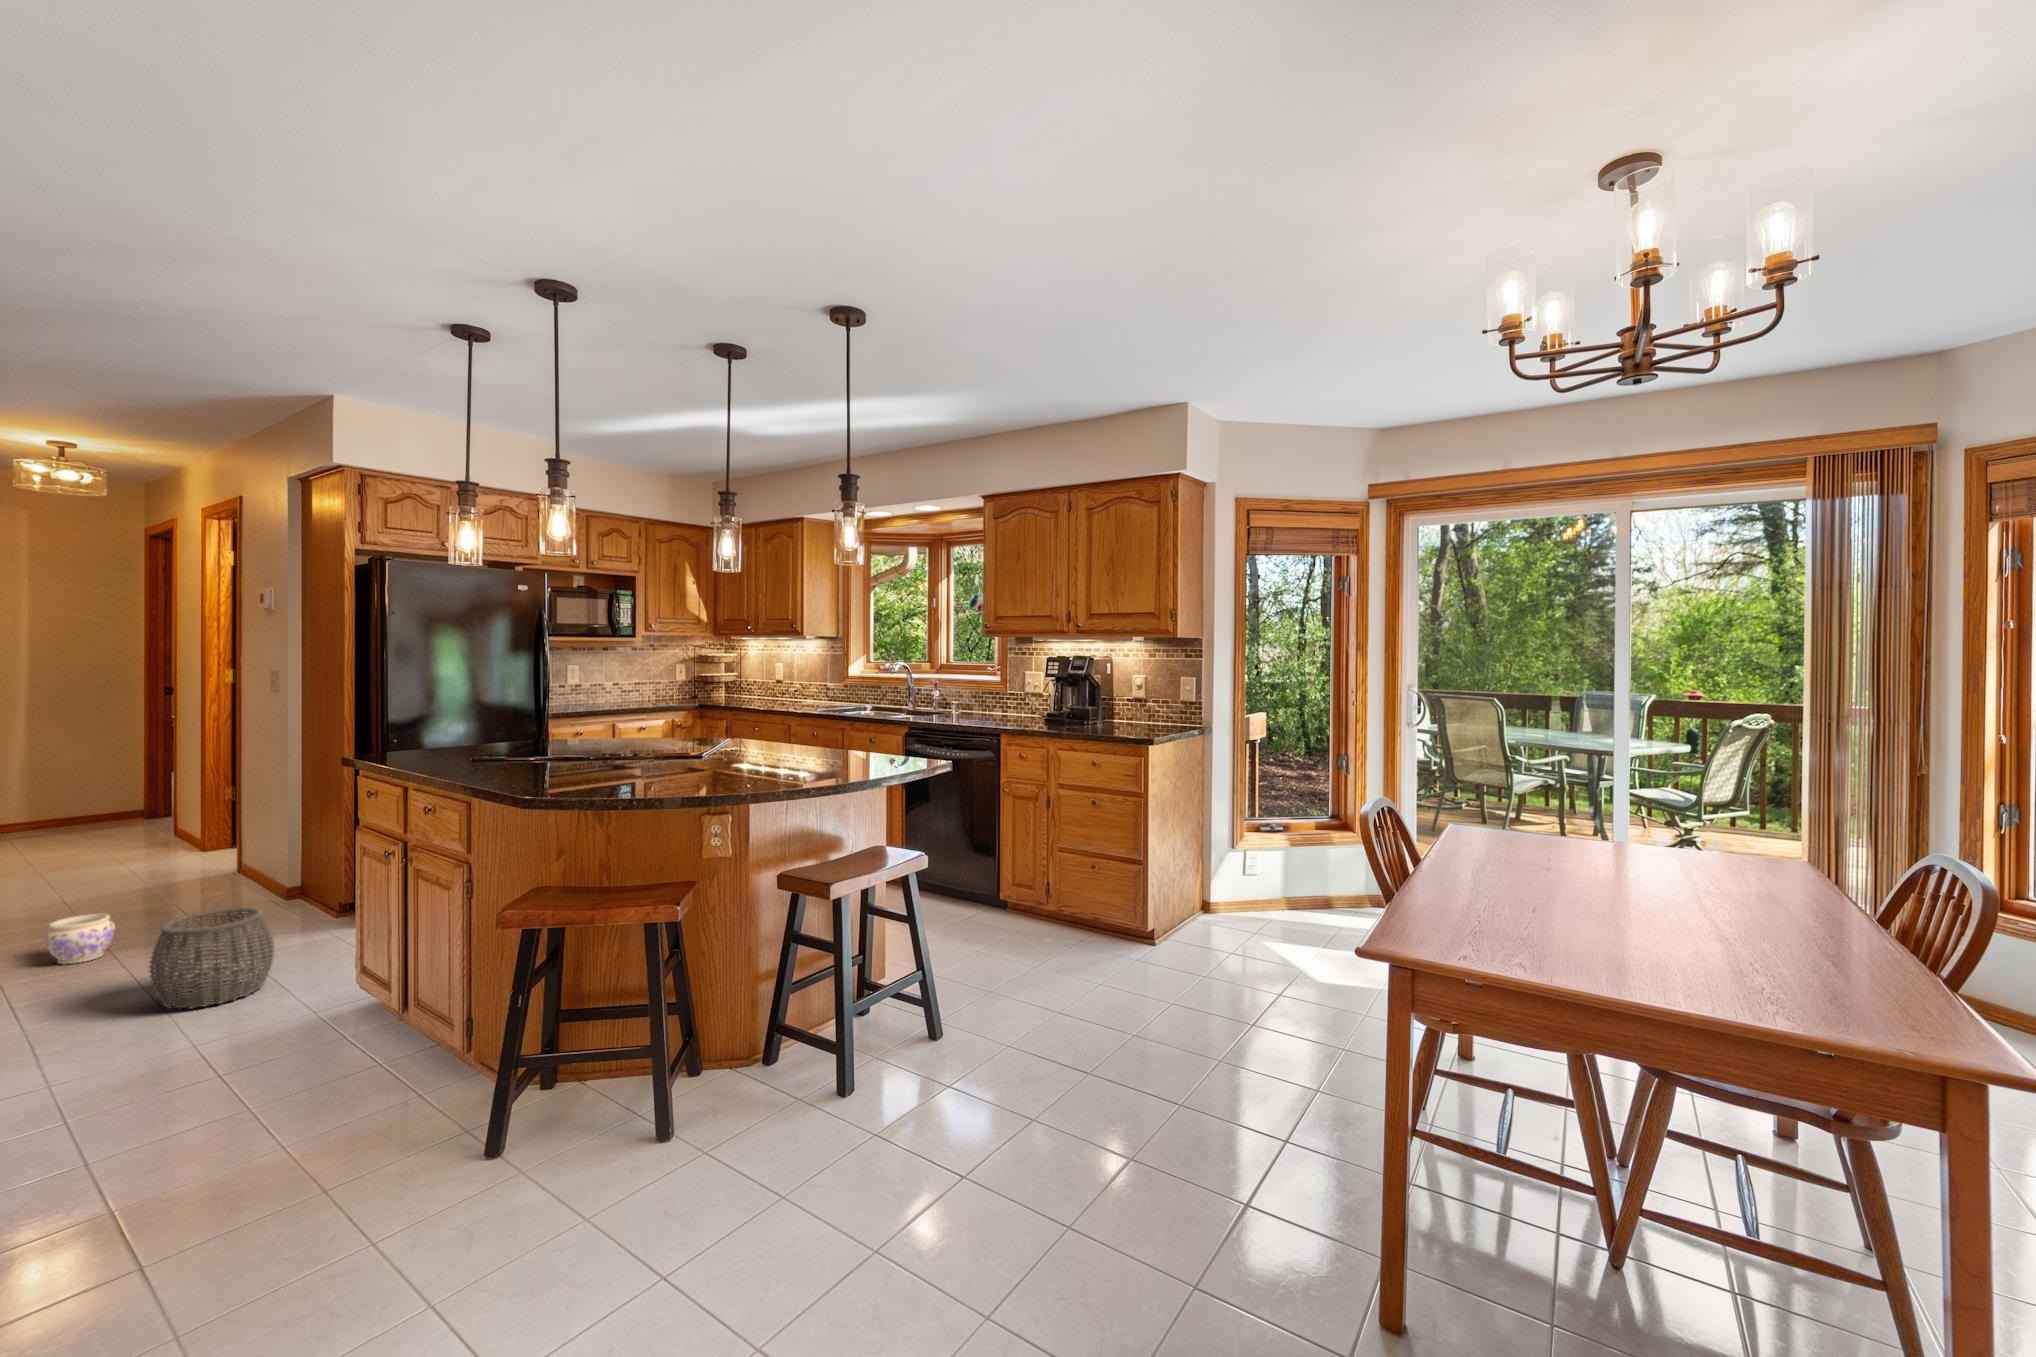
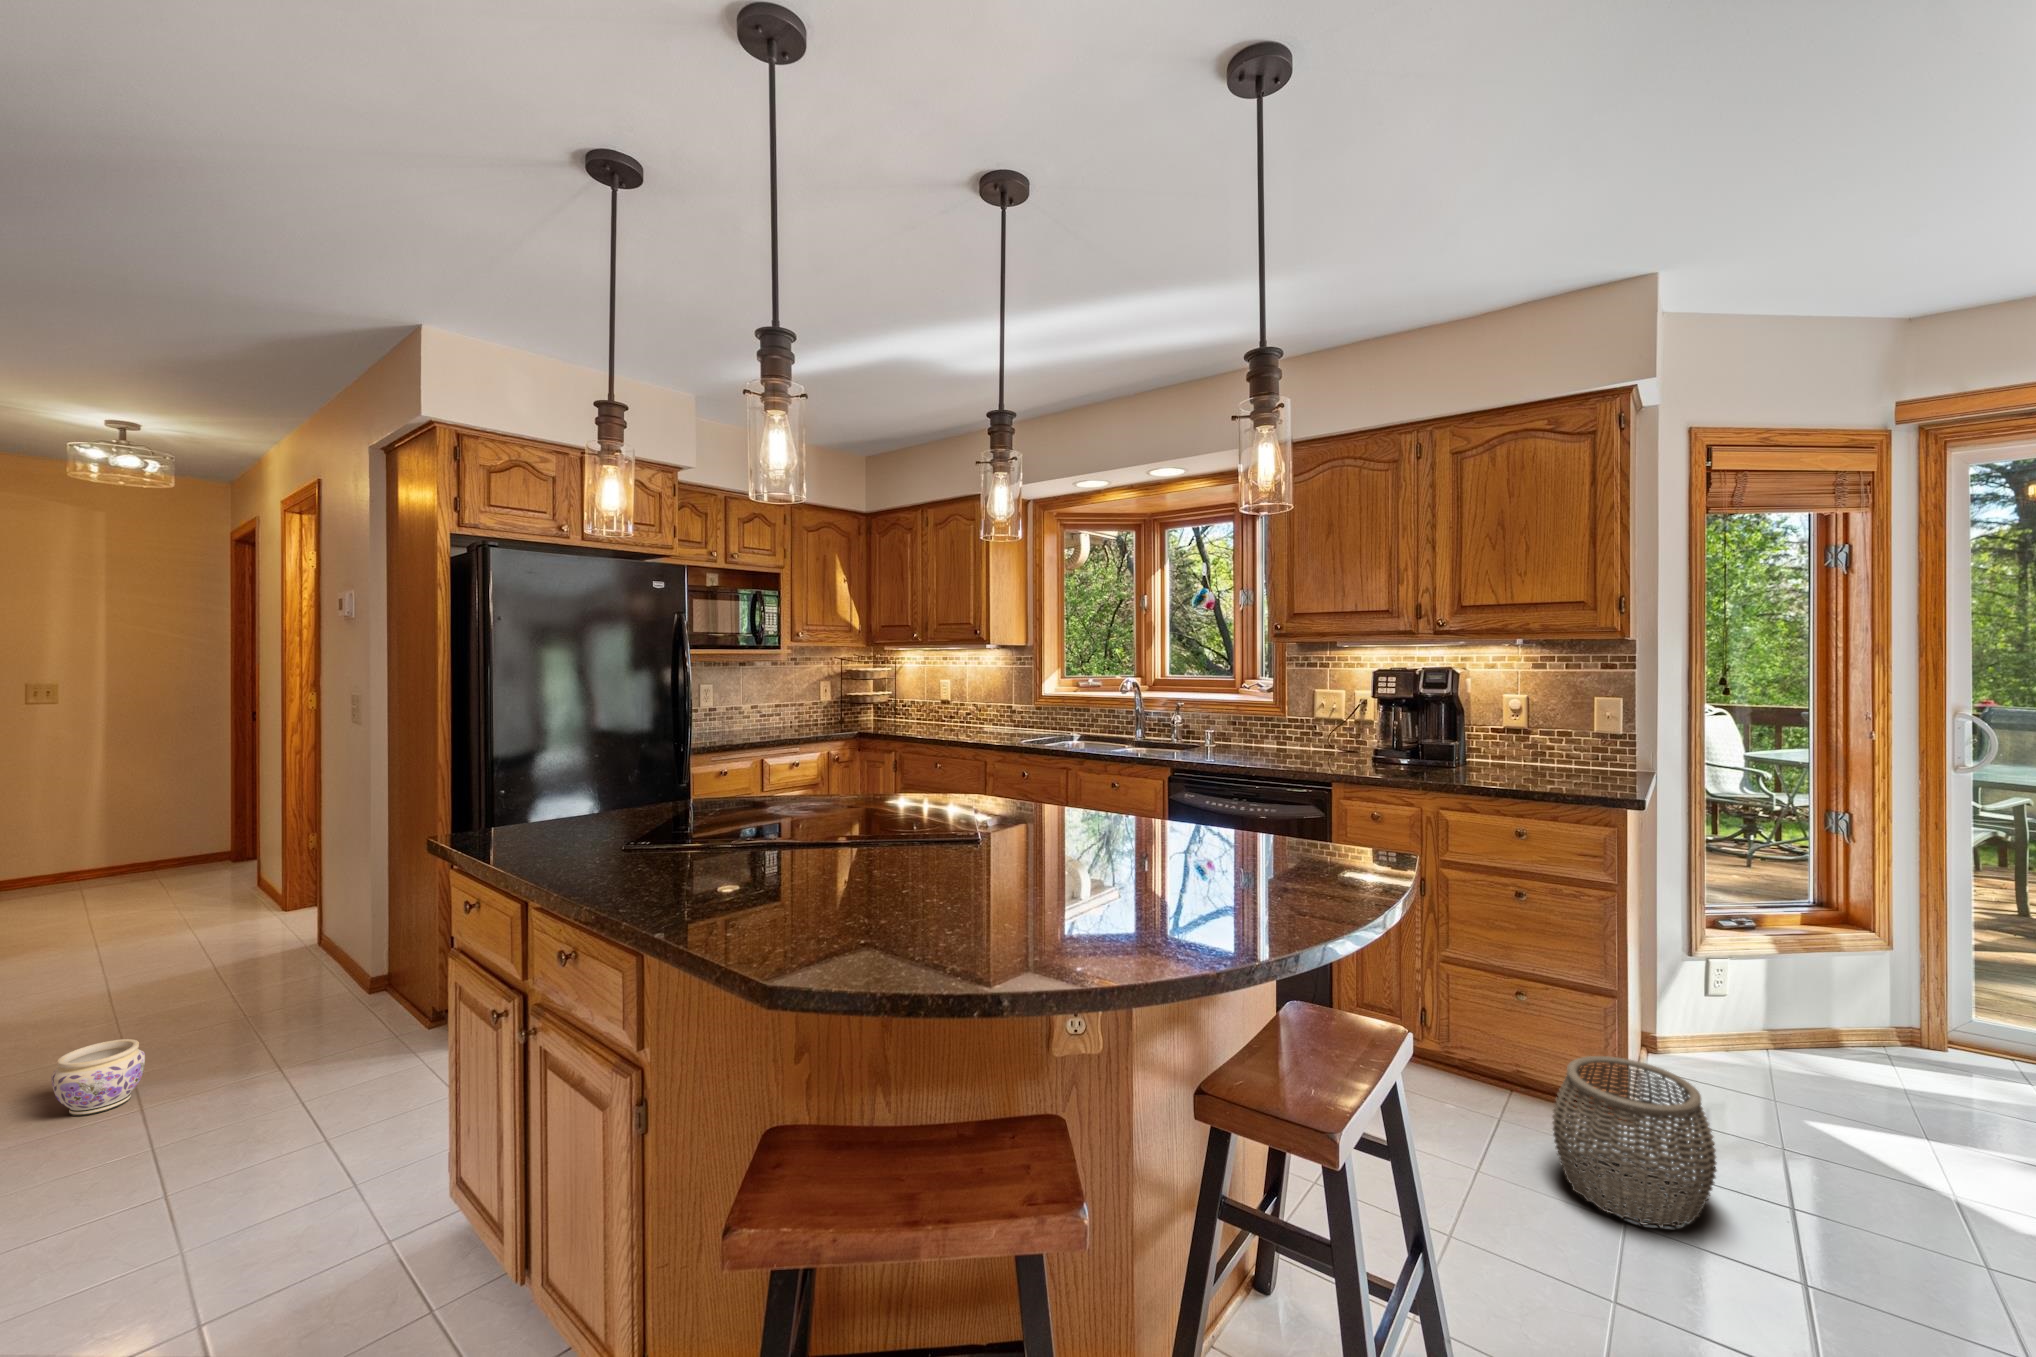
woven basket: present [149,907,275,1009] -> present [1552,1056,1717,1227]

